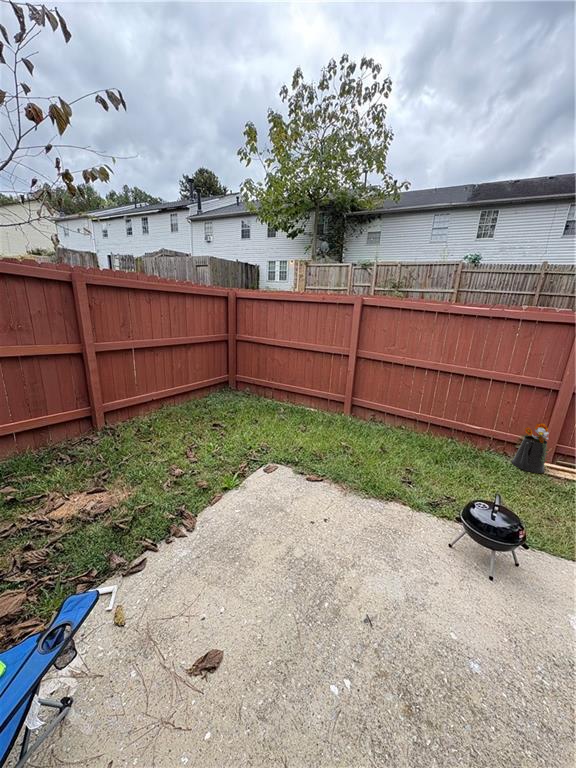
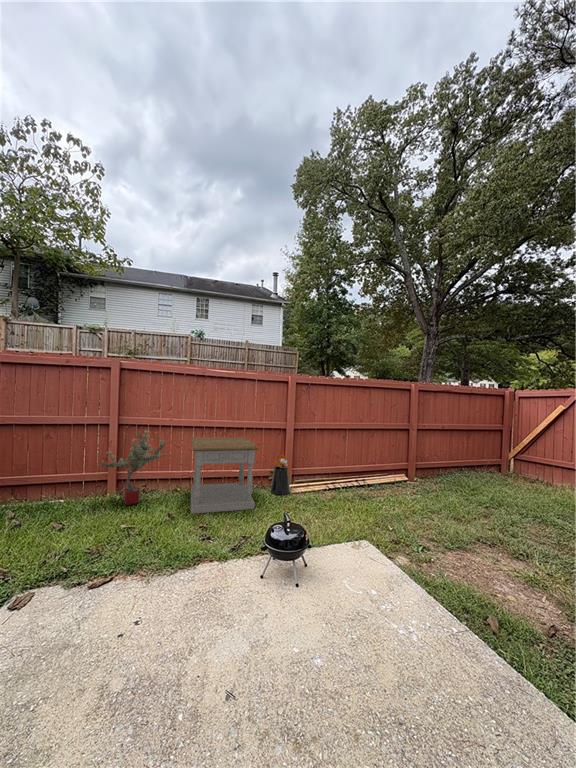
potted tree: none [338,364,395,427] -> present [100,430,166,505]
side table: none [405,380,499,473] -> present [191,437,258,514]

